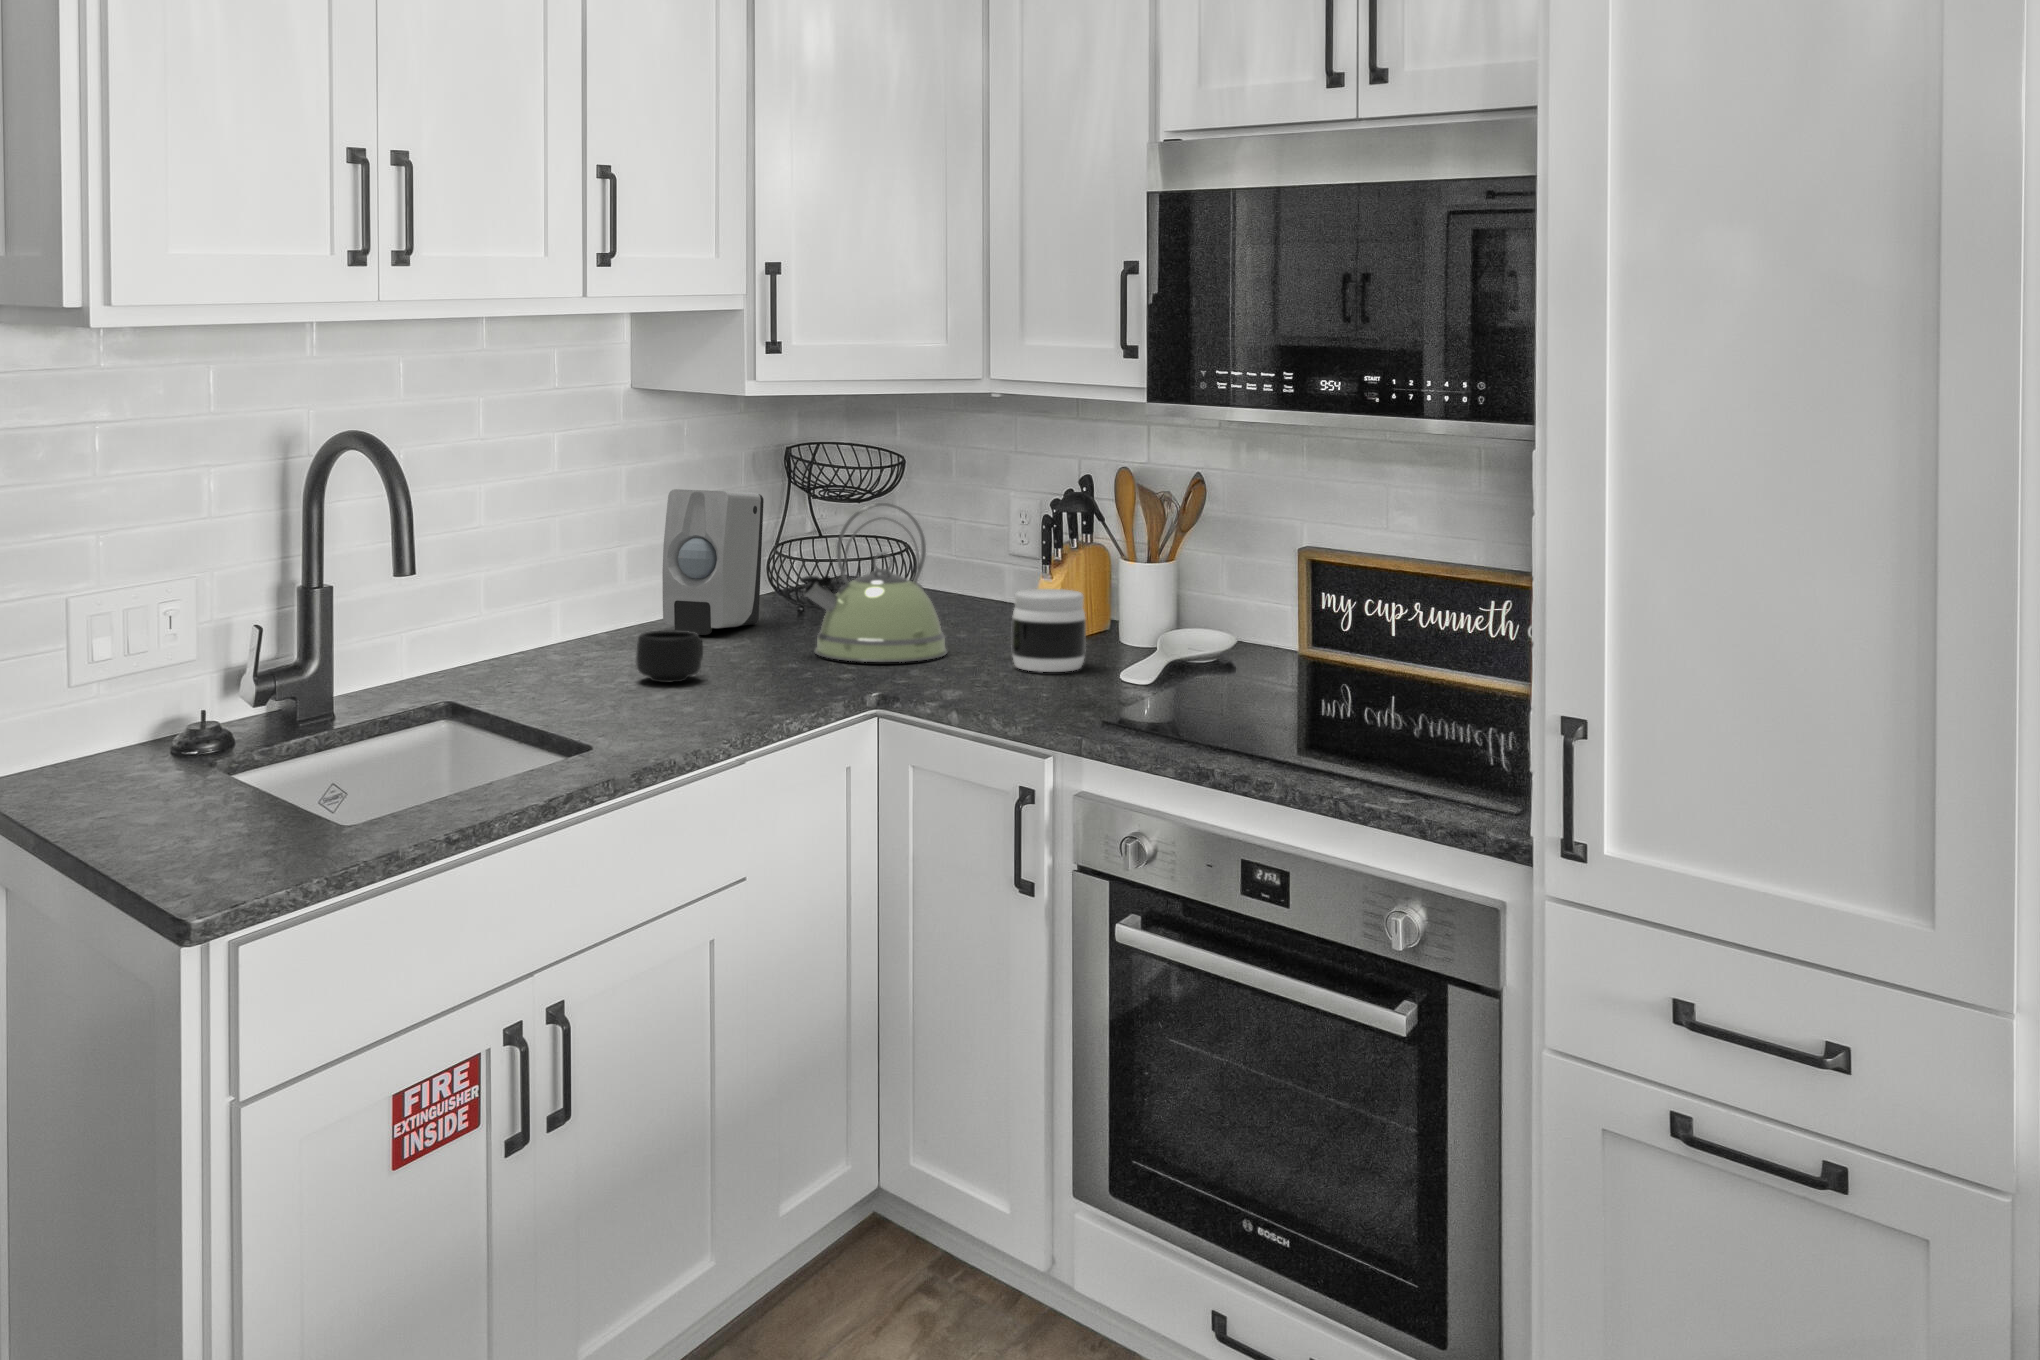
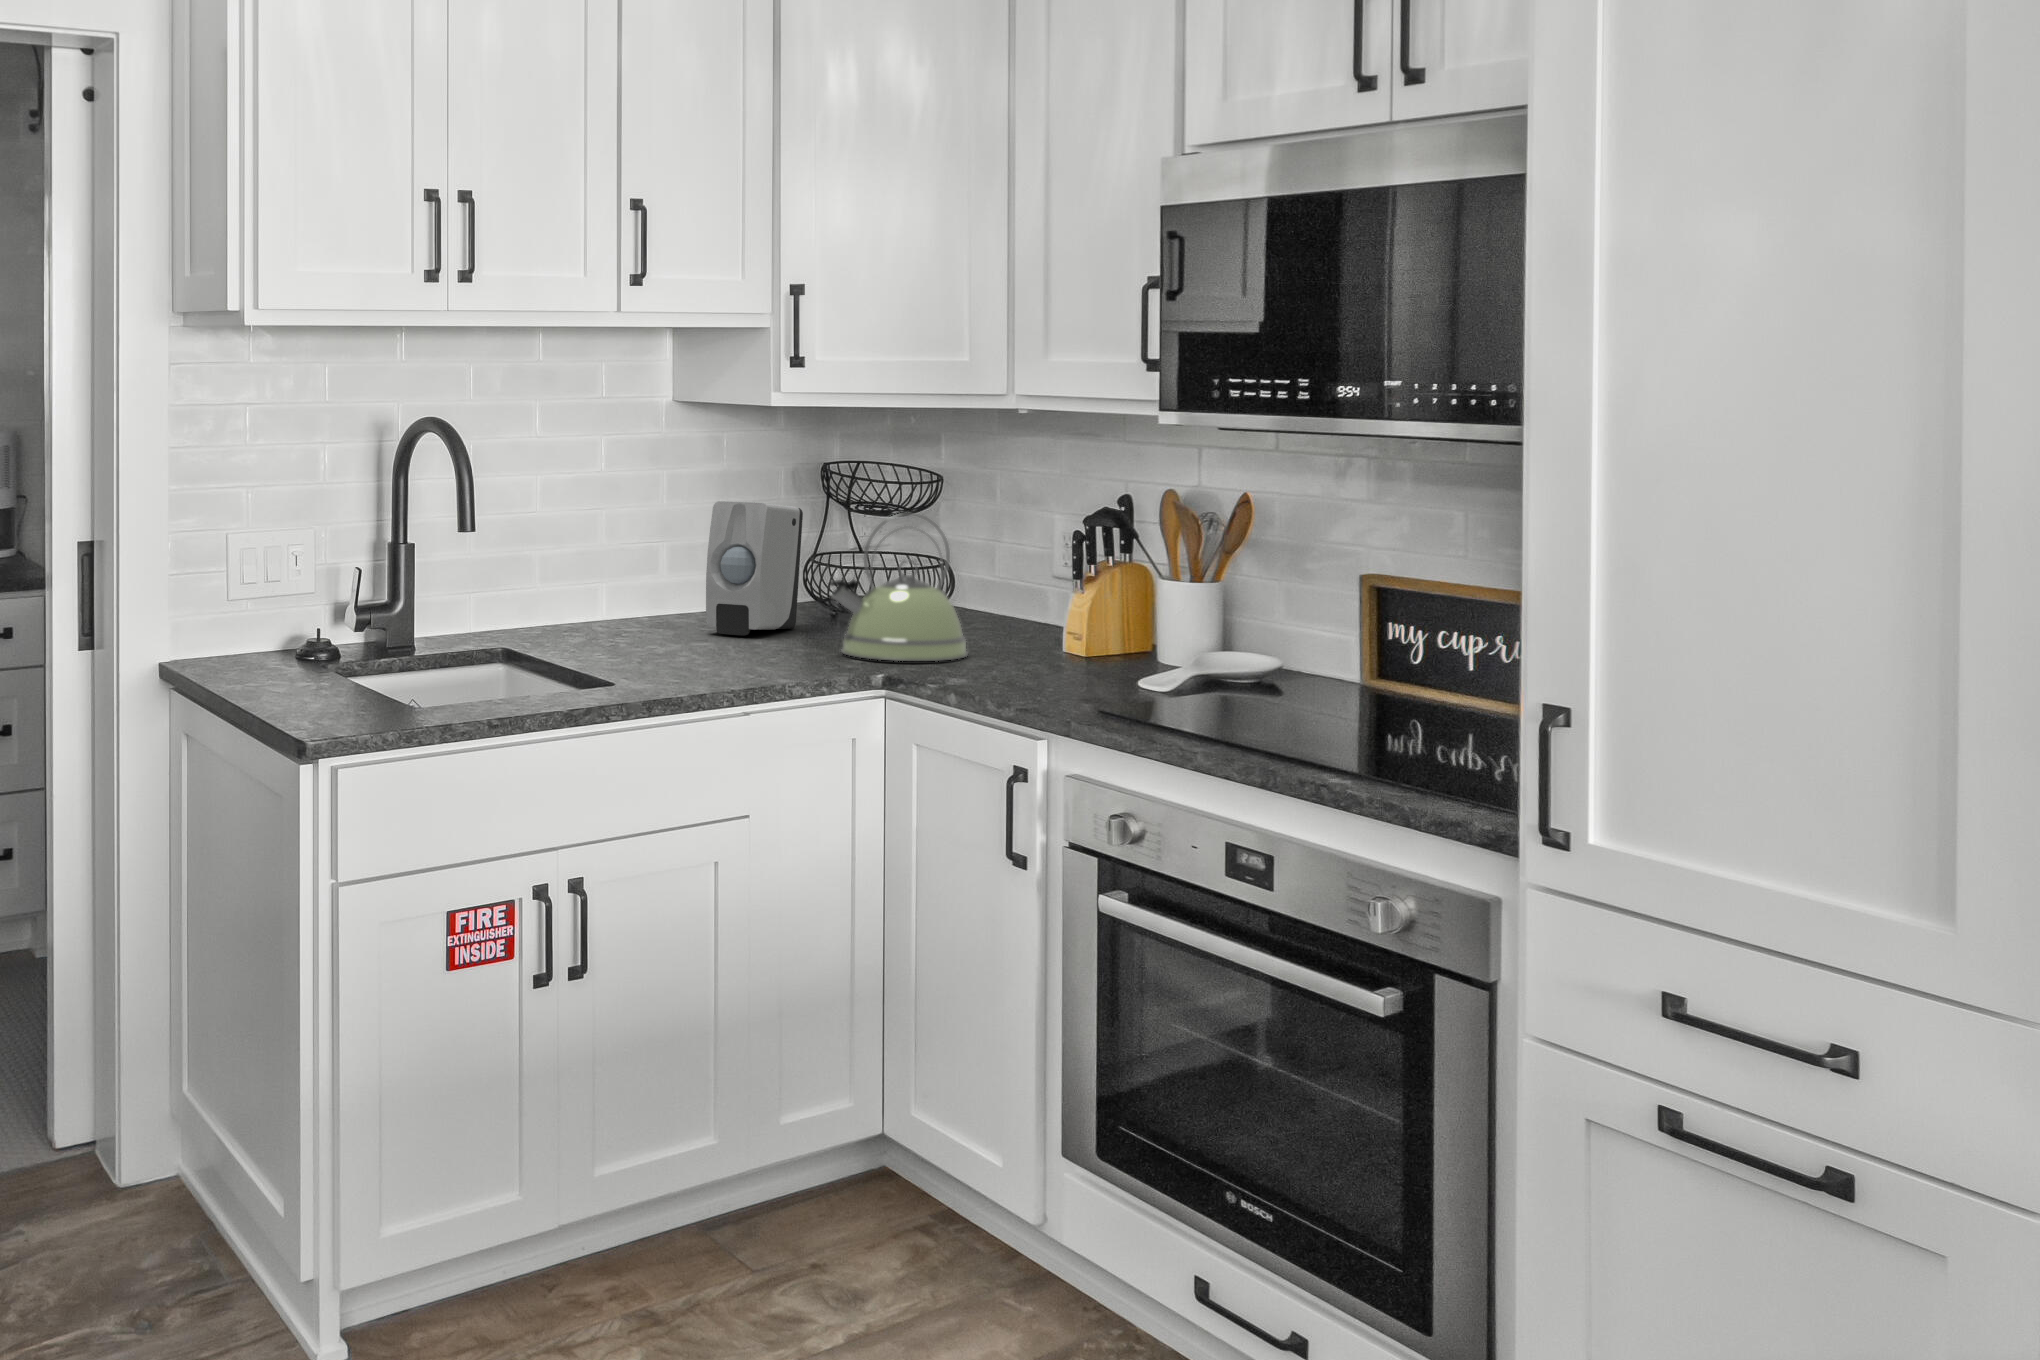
jar: present [1011,589,1086,672] -> none [1028,595,1101,673]
mug: present [636,630,703,682] -> none [672,625,734,671]

